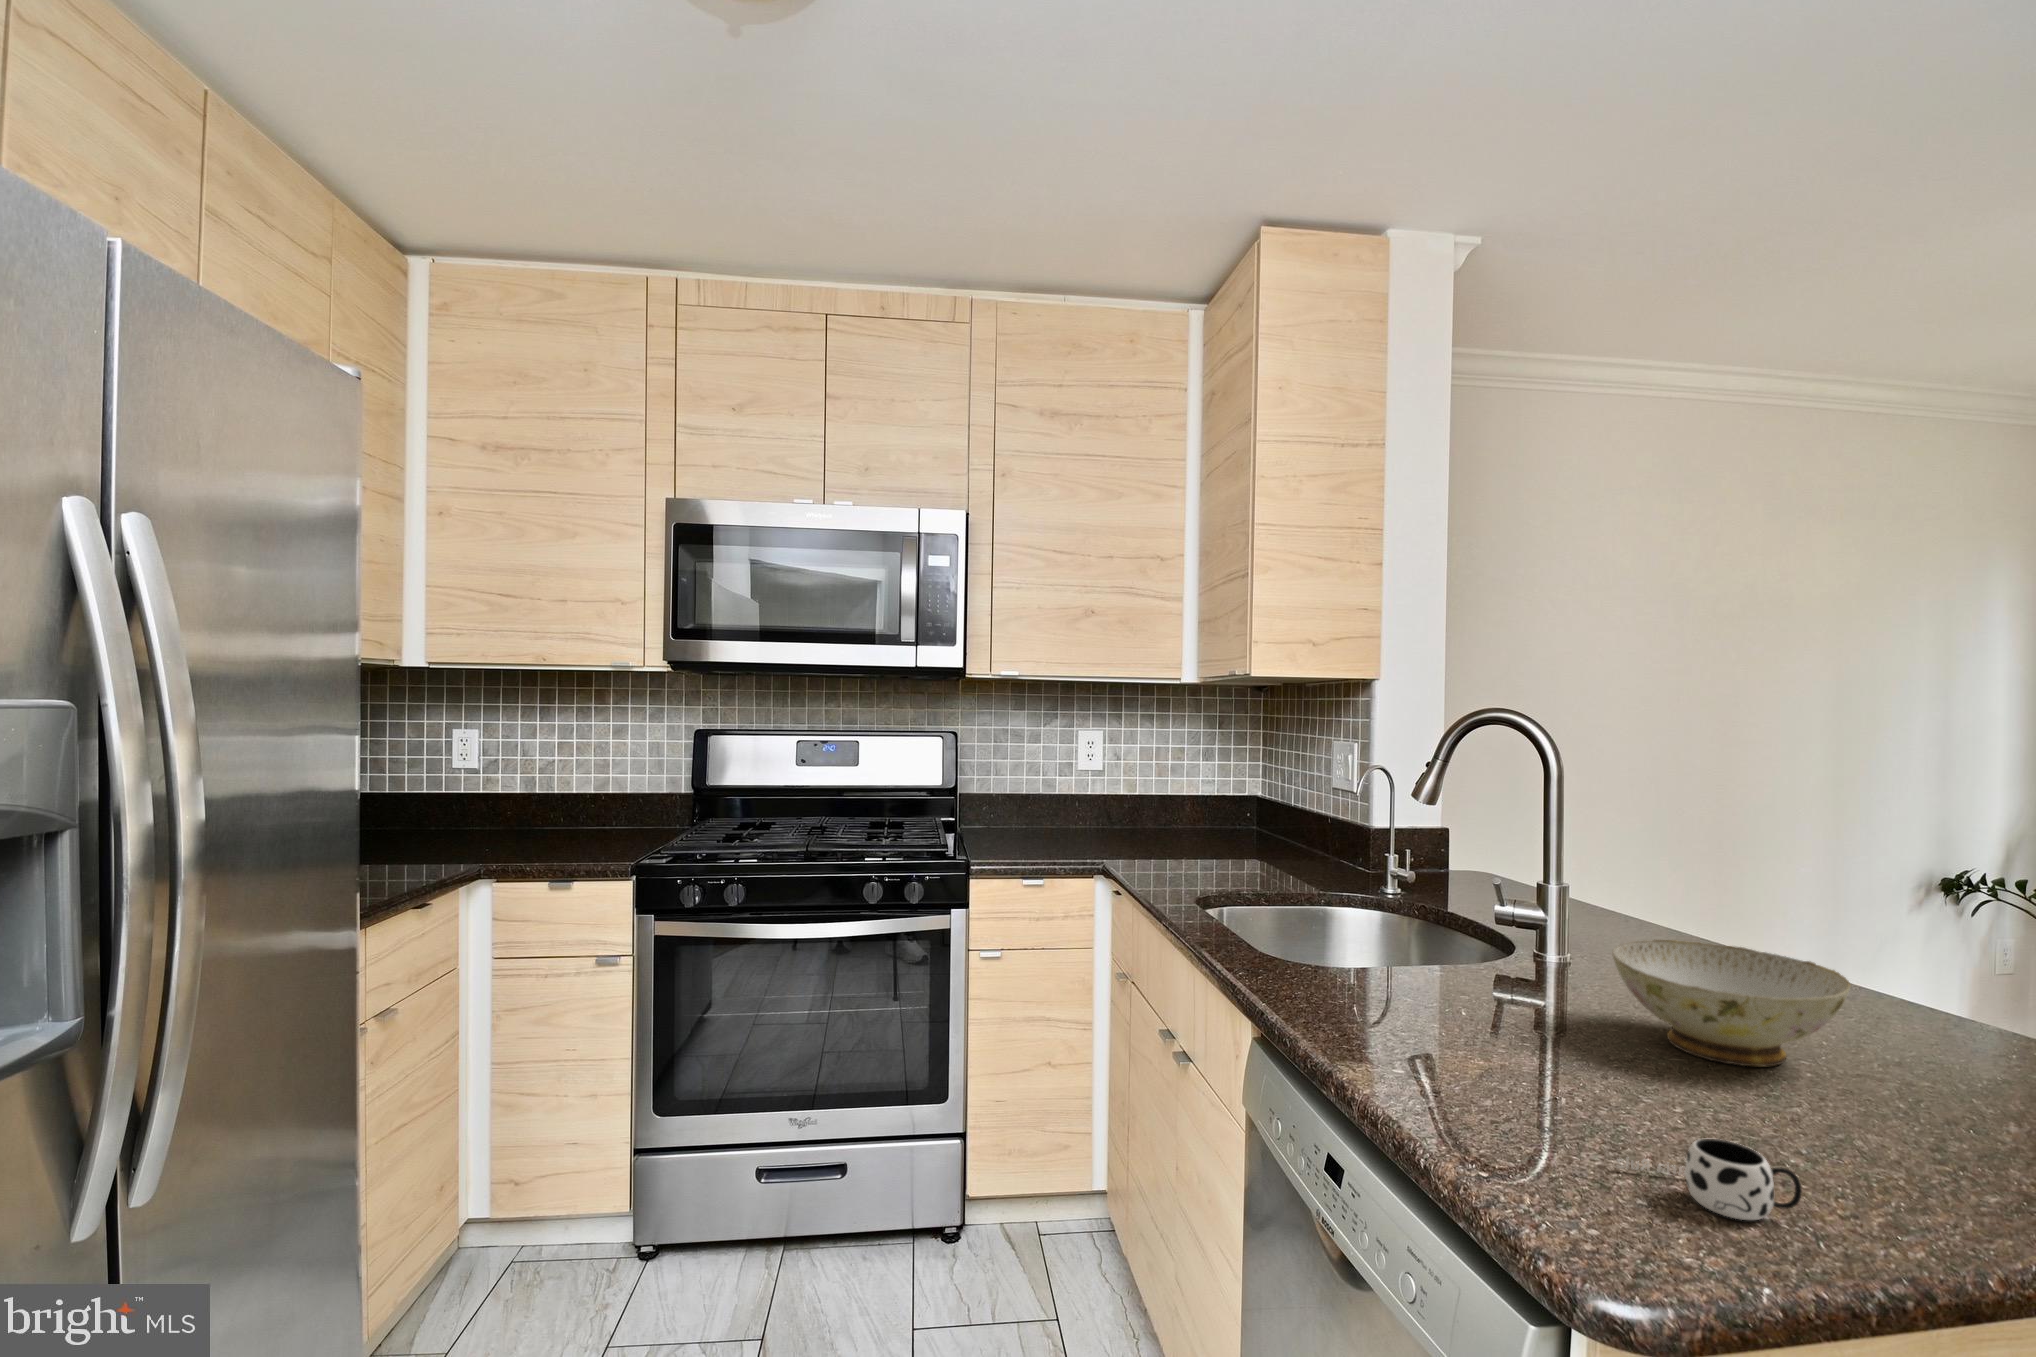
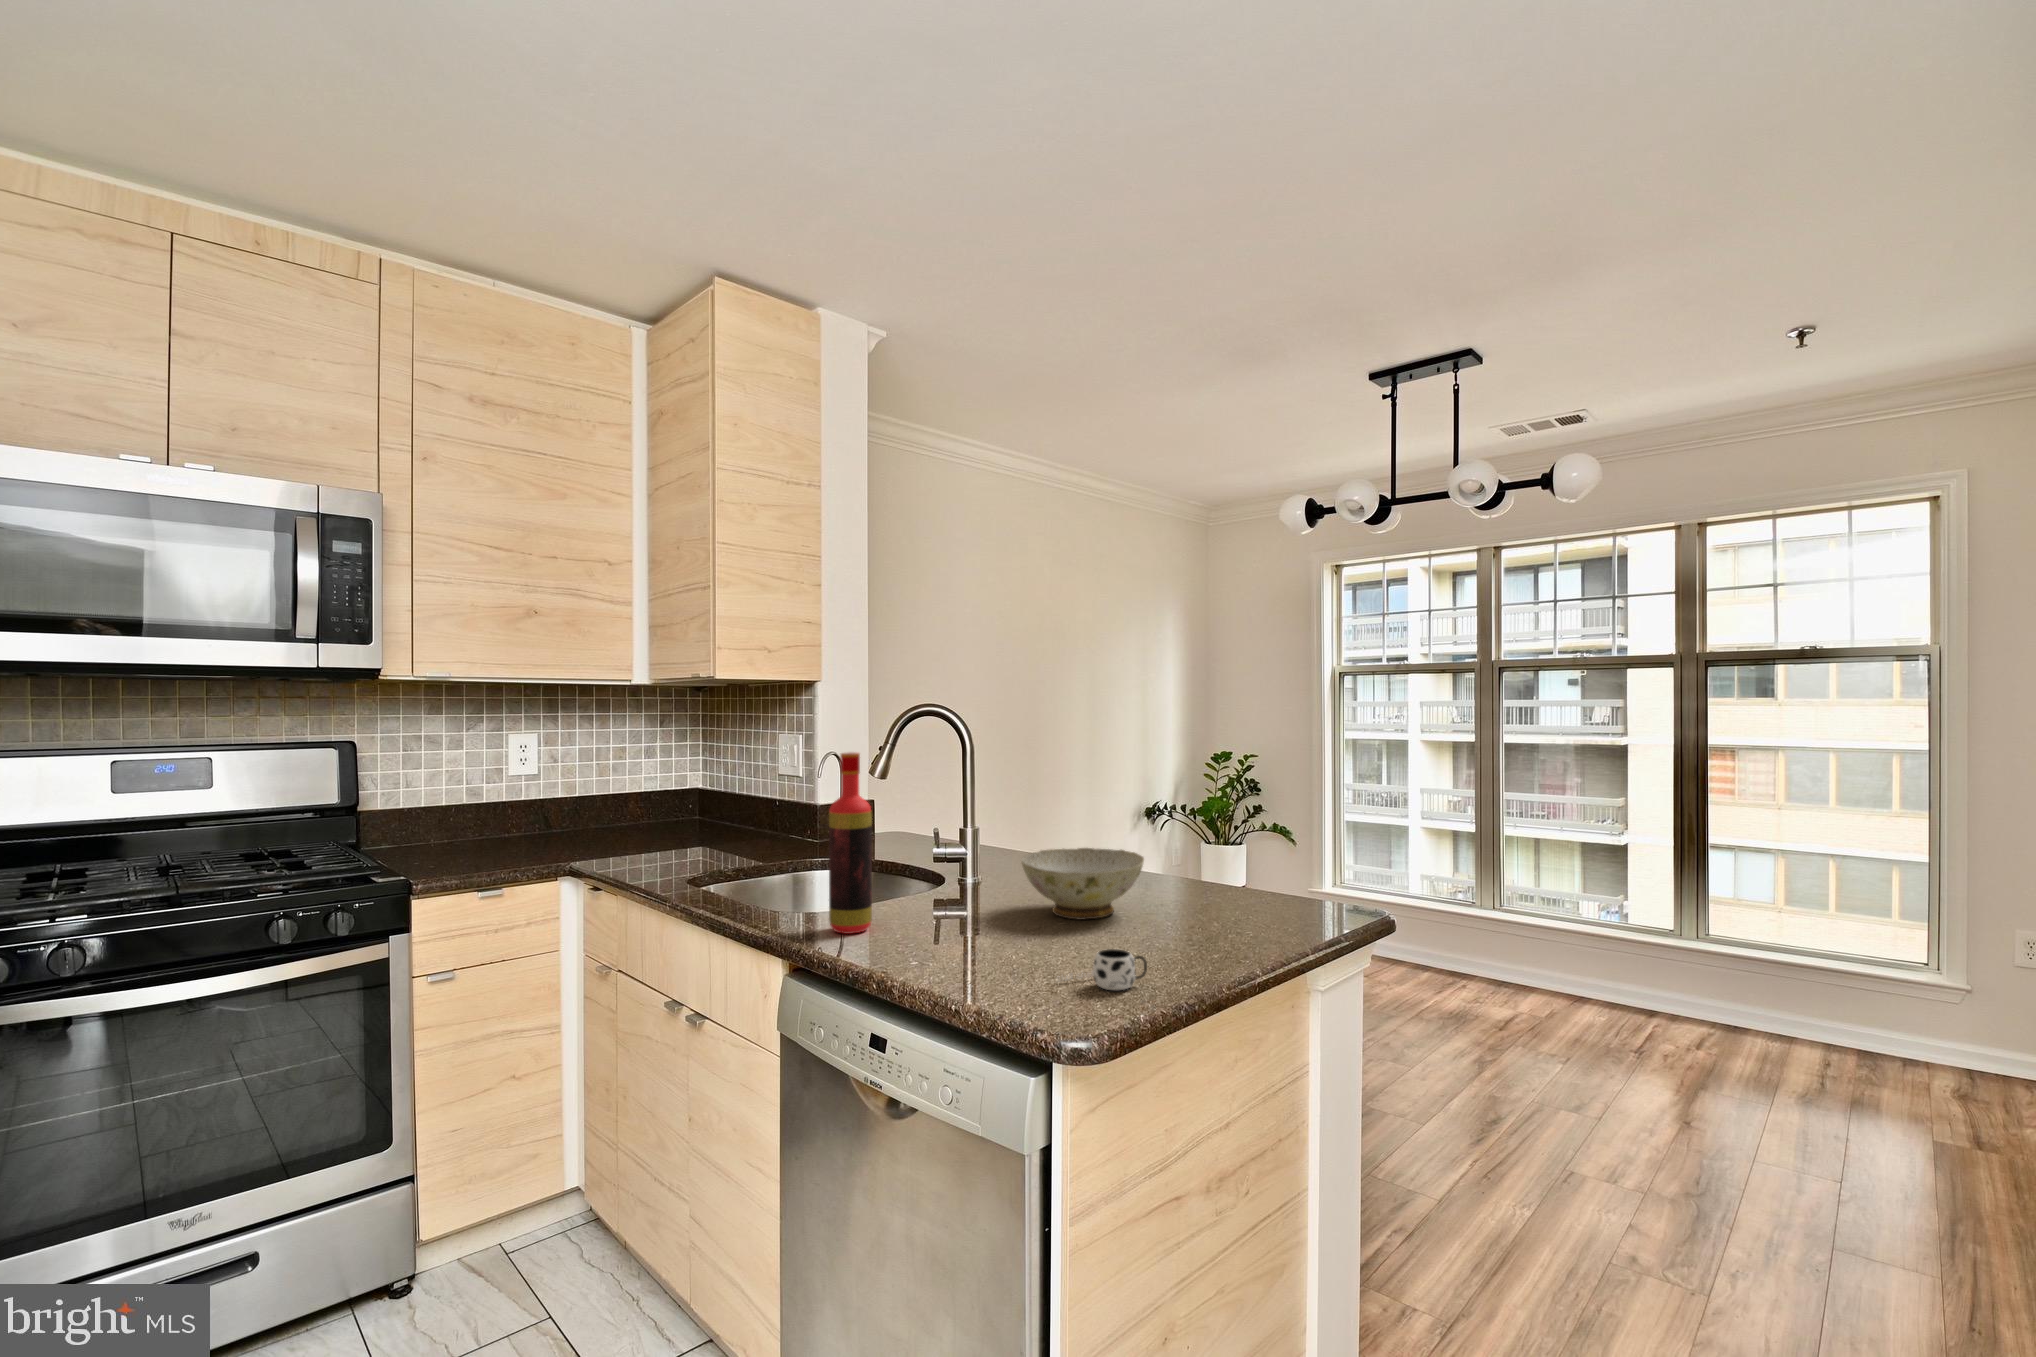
bottle: none [1319,773,1378,1007] -> present [829,752,872,934]

